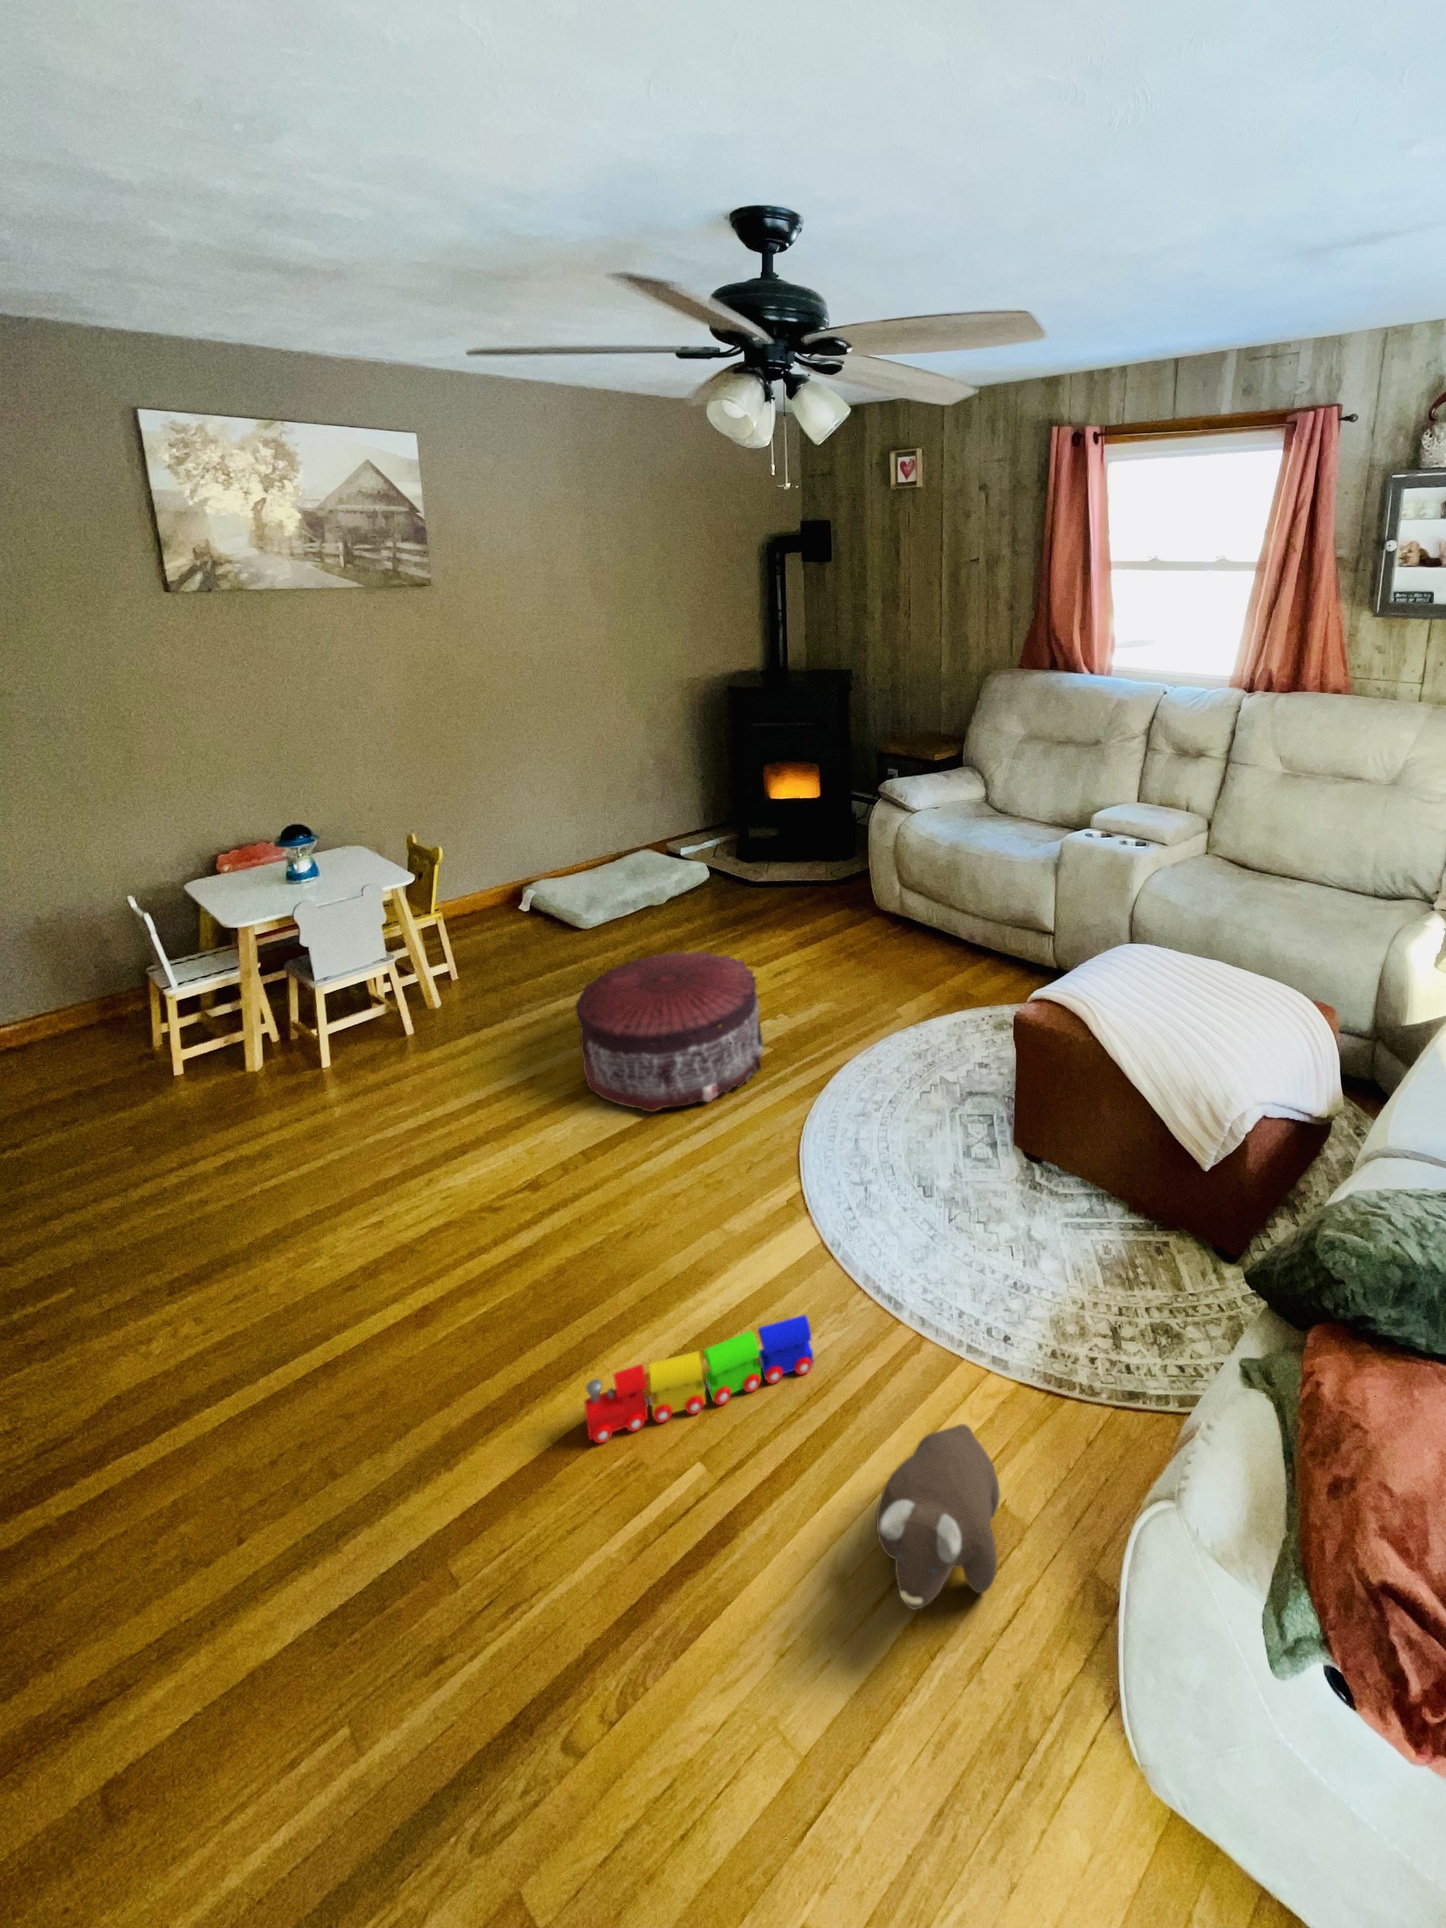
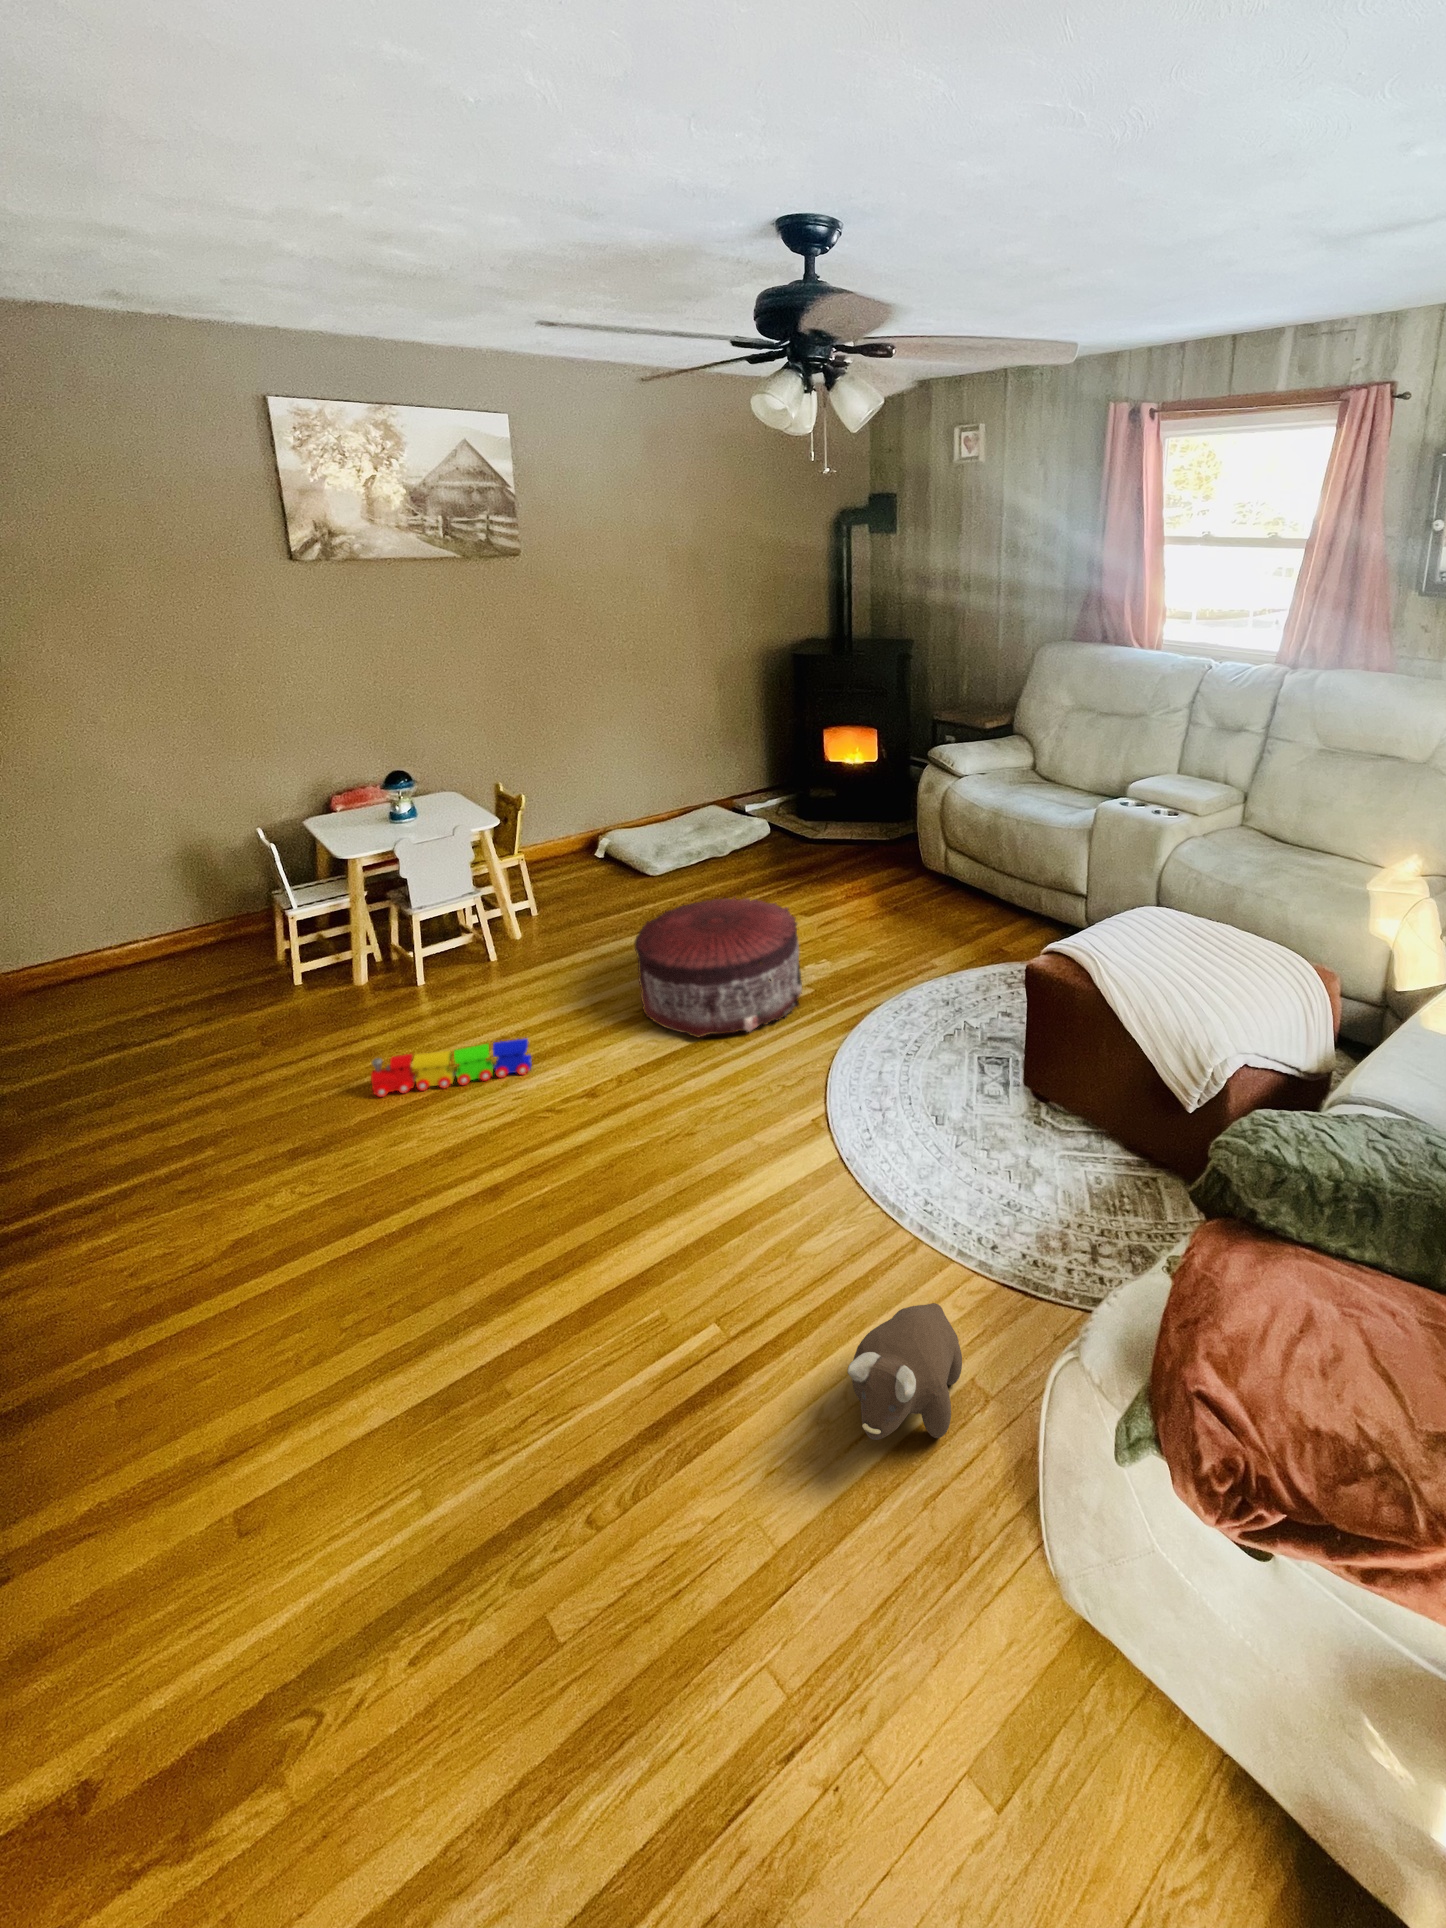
toy train: present [585,1315,813,1443] -> present [371,1038,532,1097]

